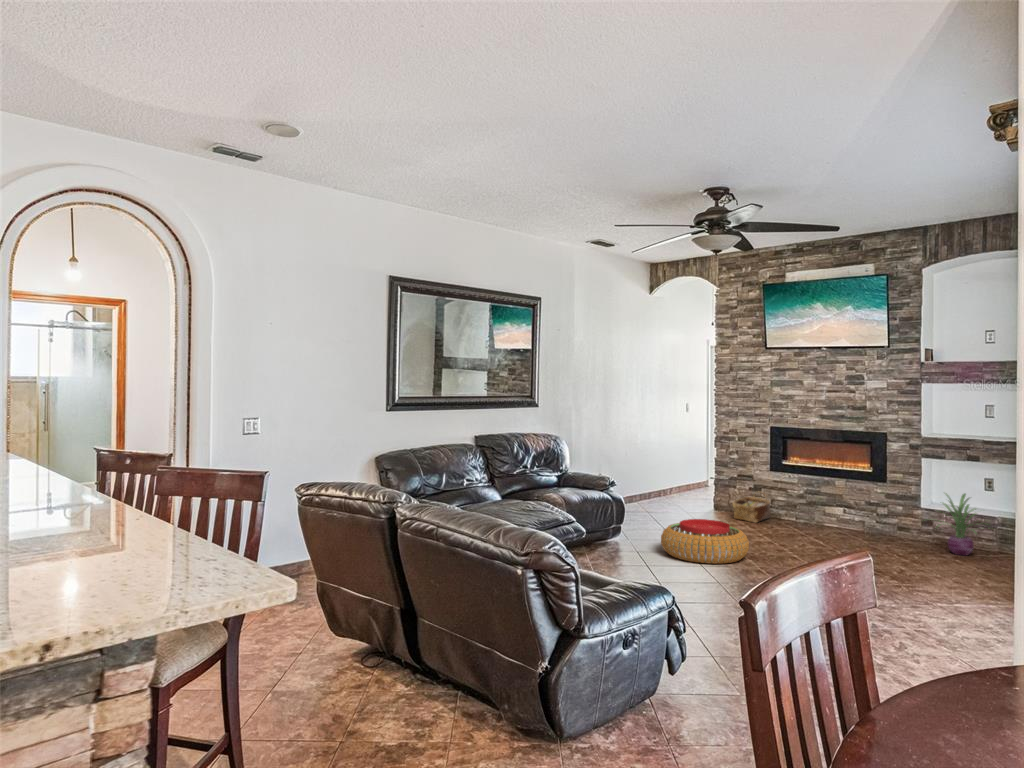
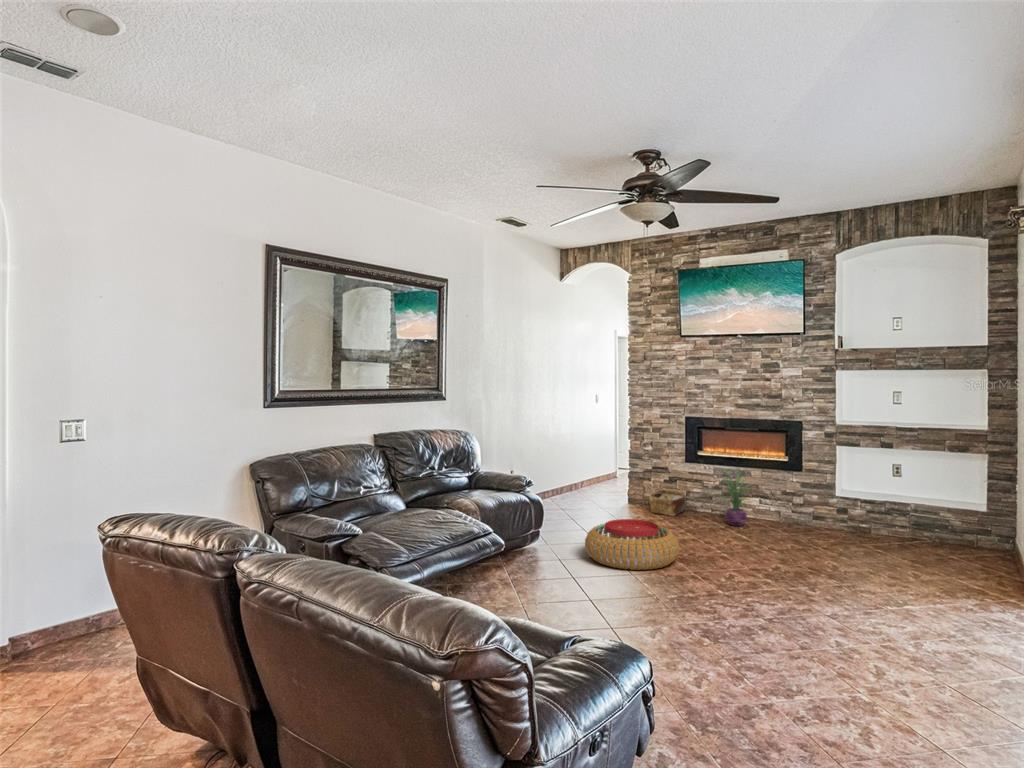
decorative plant: present [937,494,976,555] -> present [725,470,749,526]

